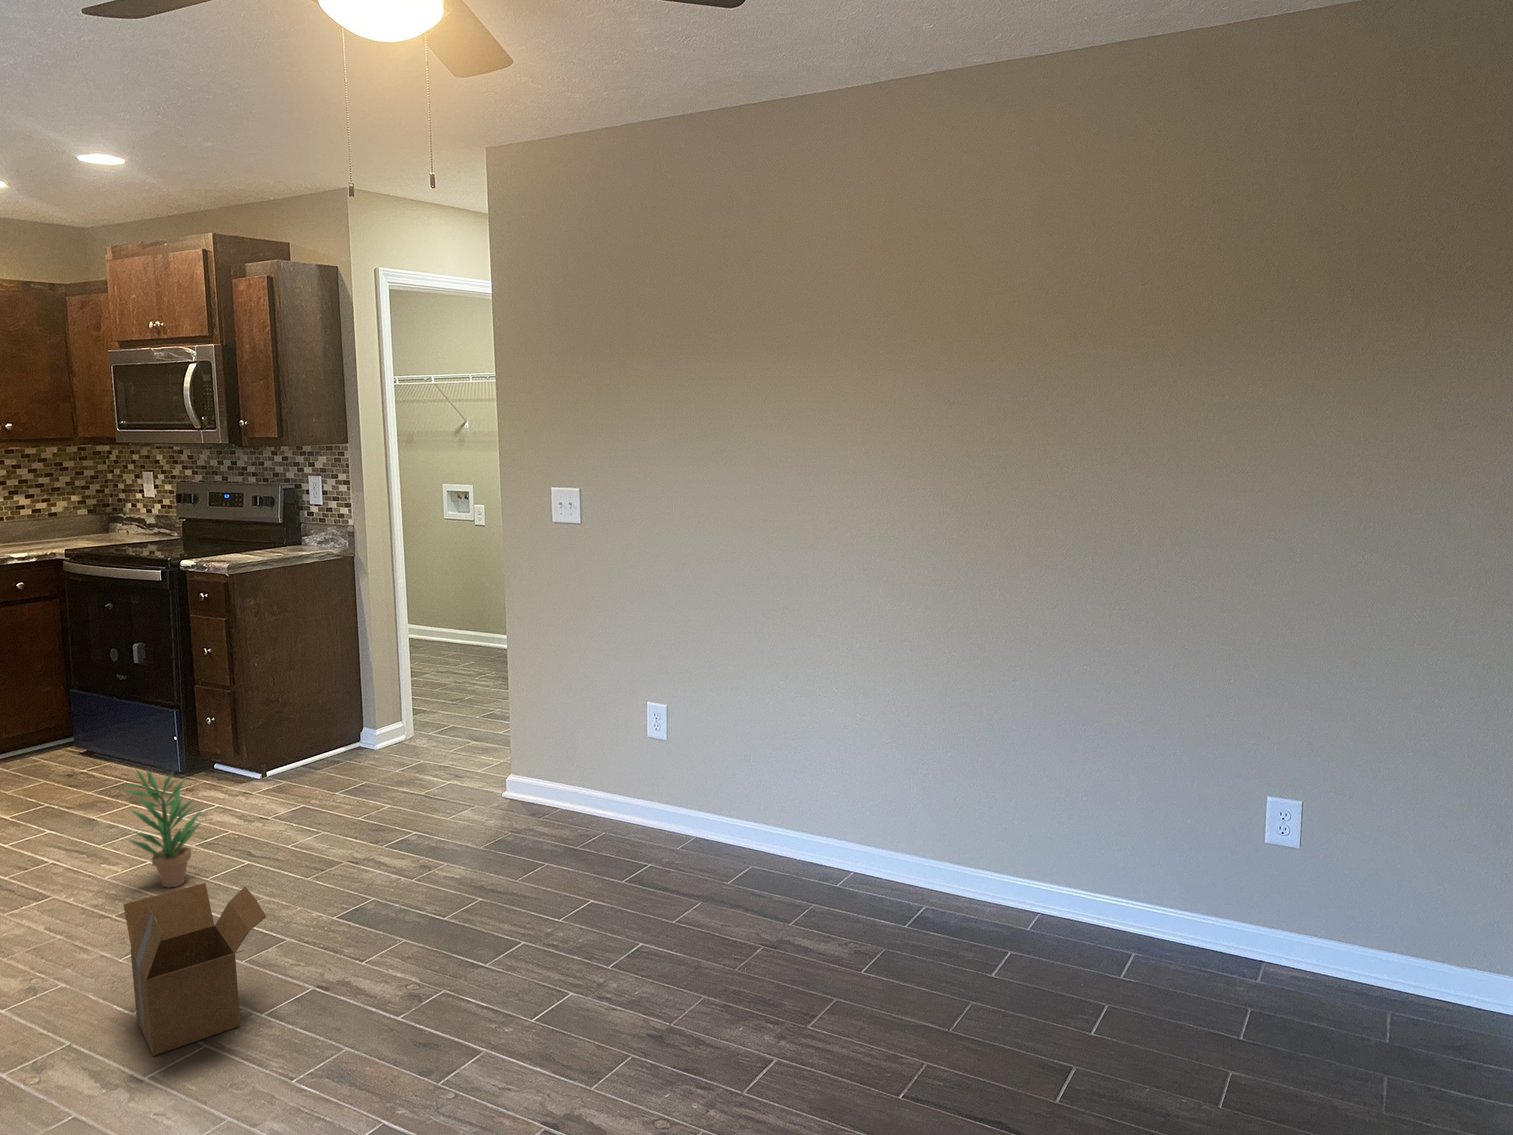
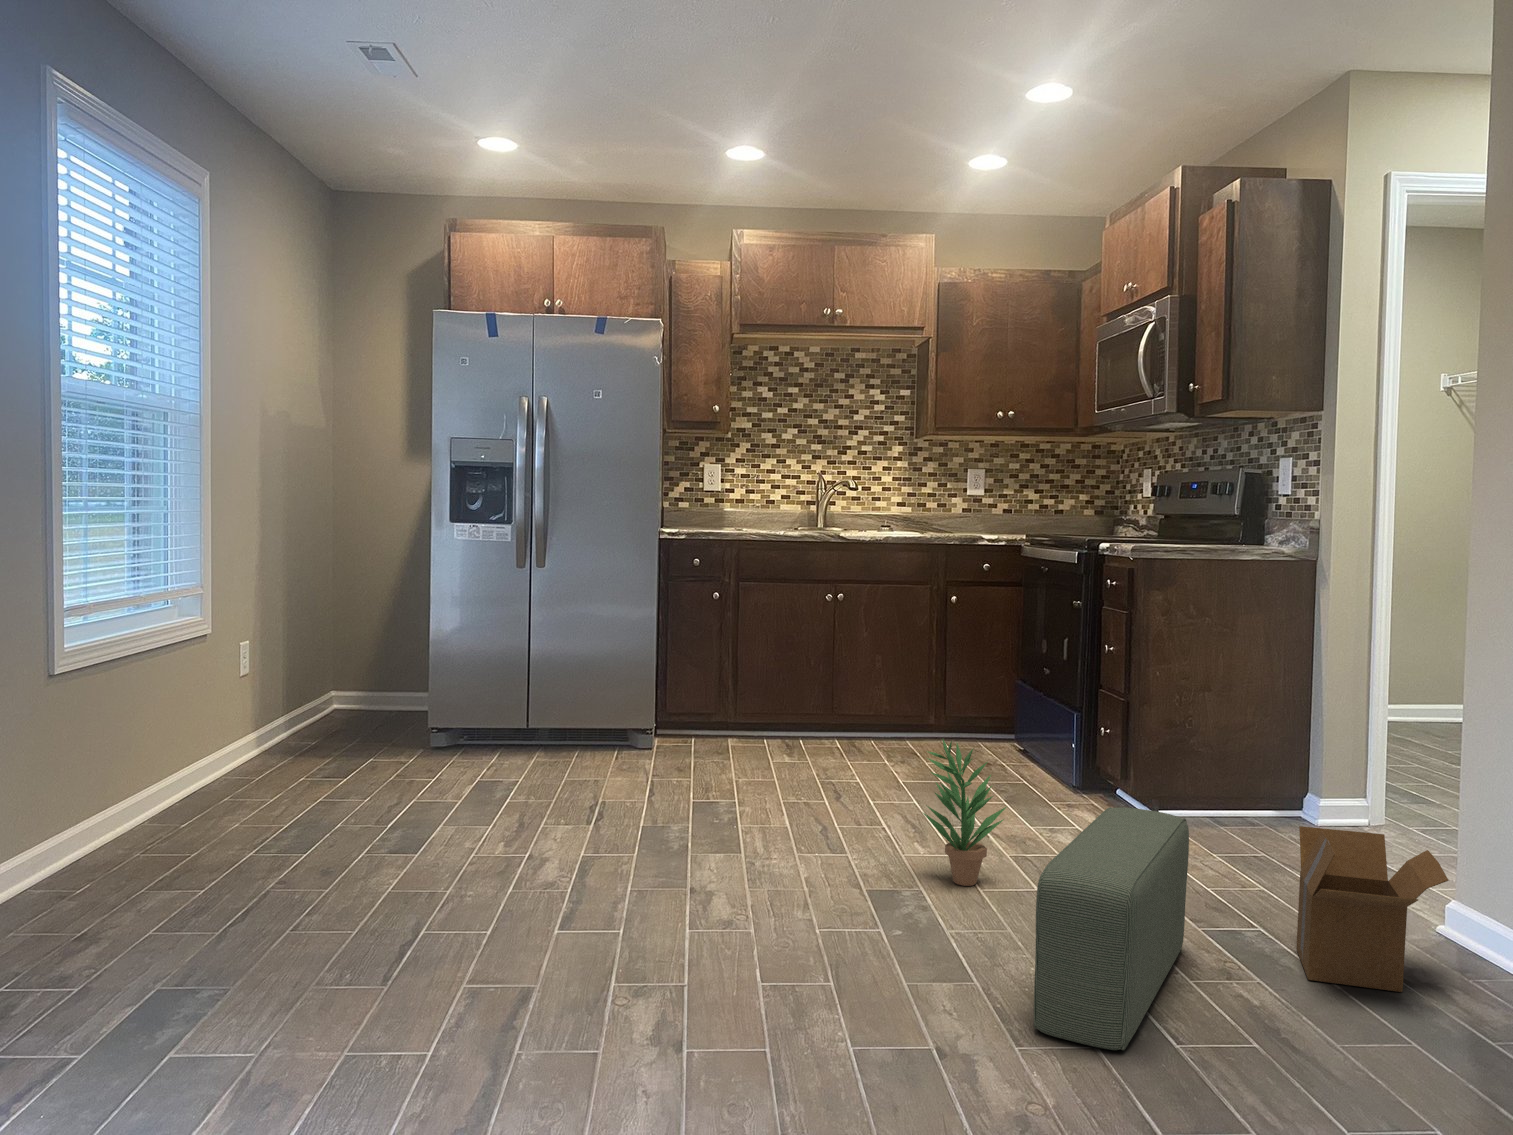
pouf: none [317,776,416,960] -> present [1034,807,1189,1050]
cardboard box: present [123,883,266,1056] -> present [1296,826,1448,992]

